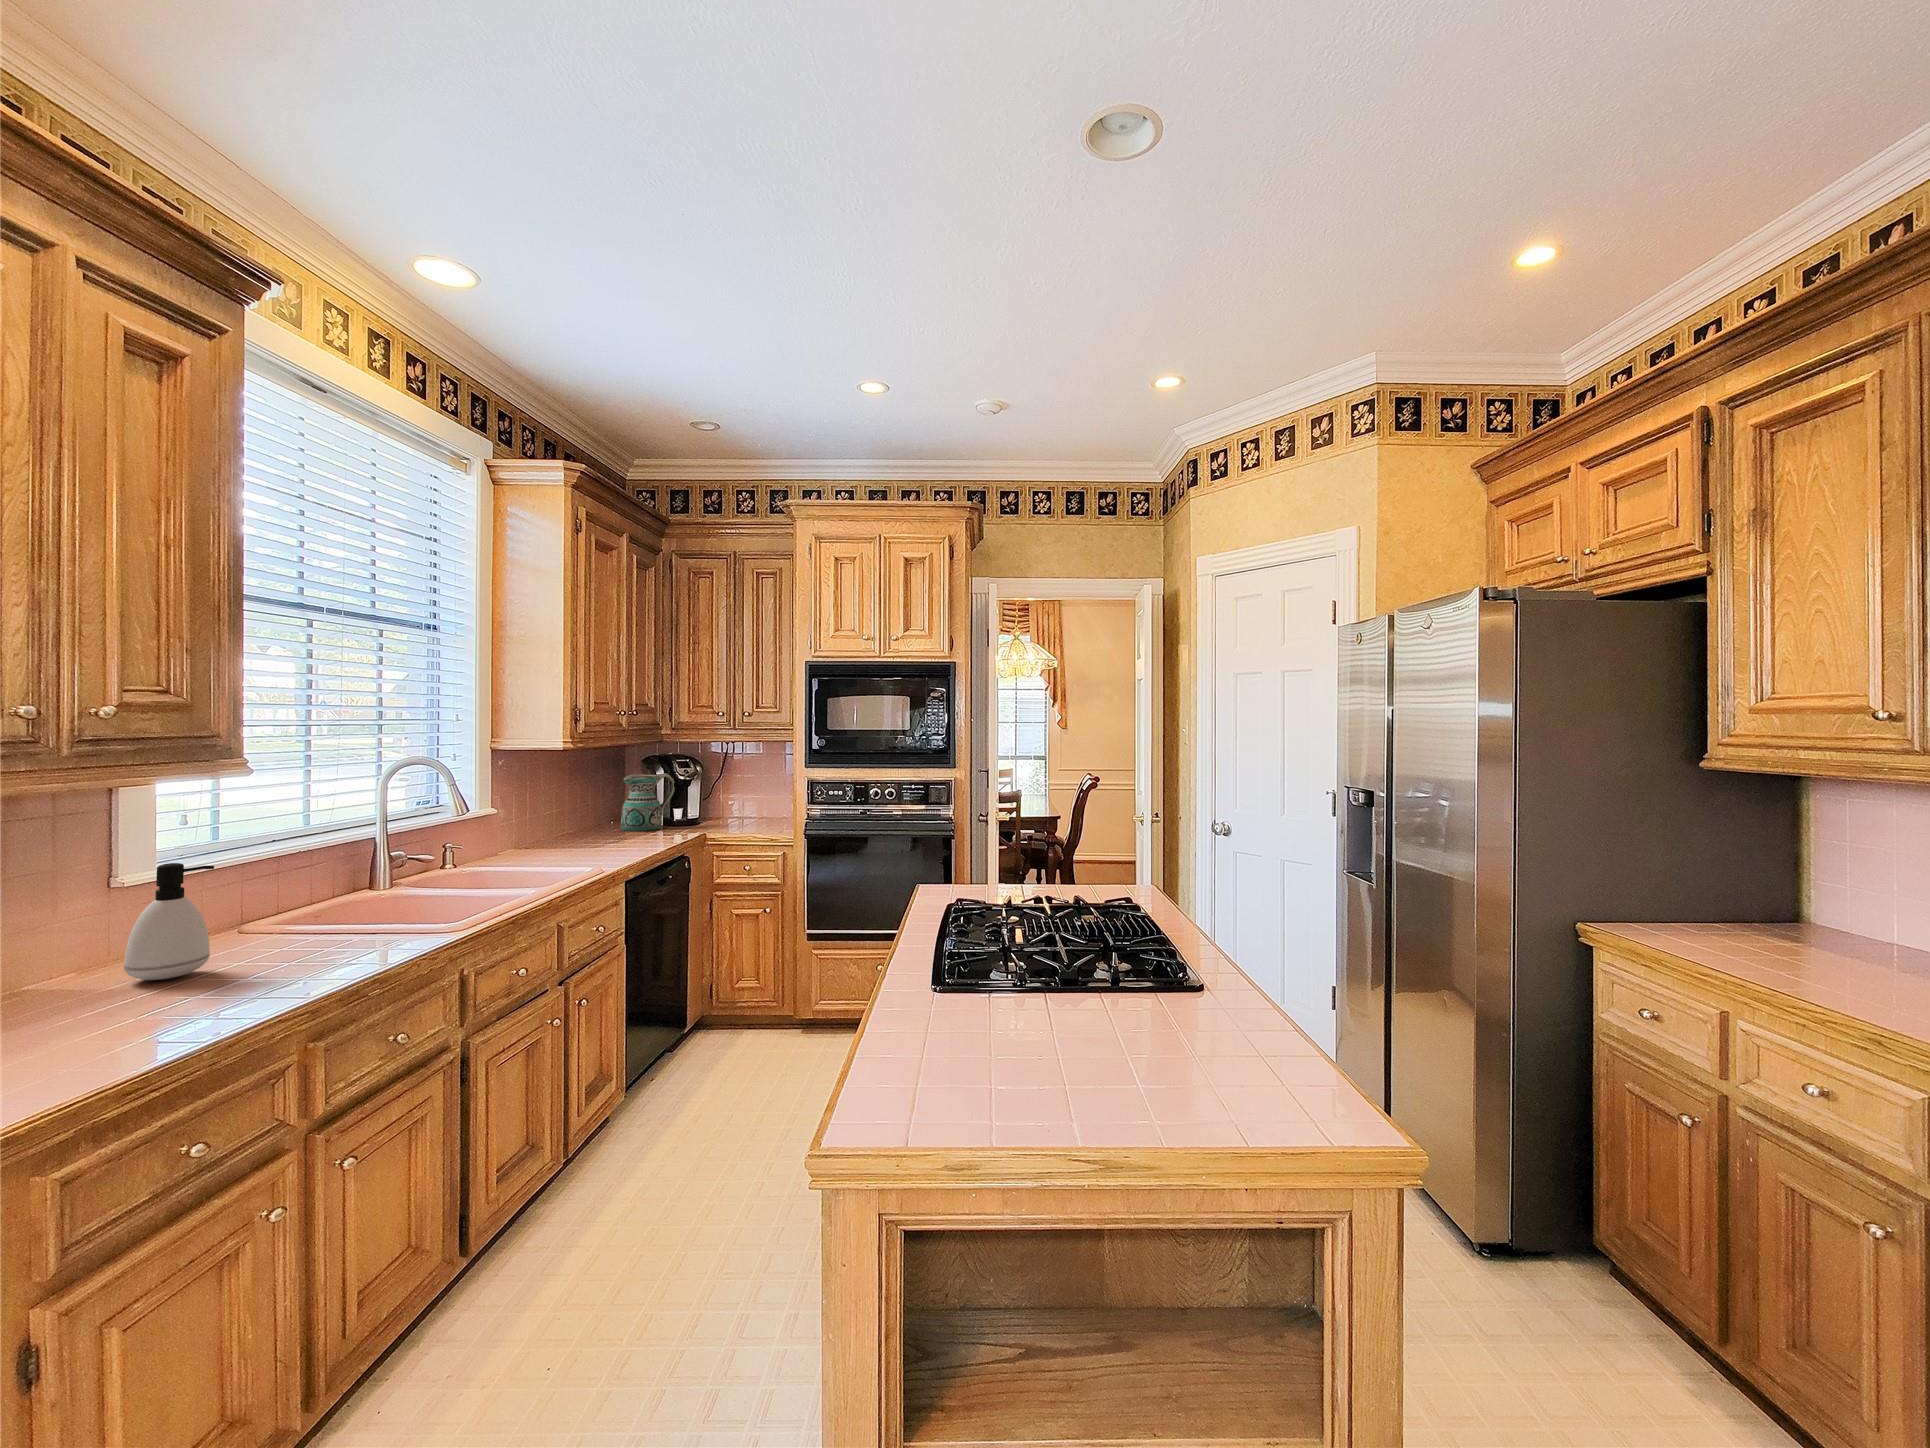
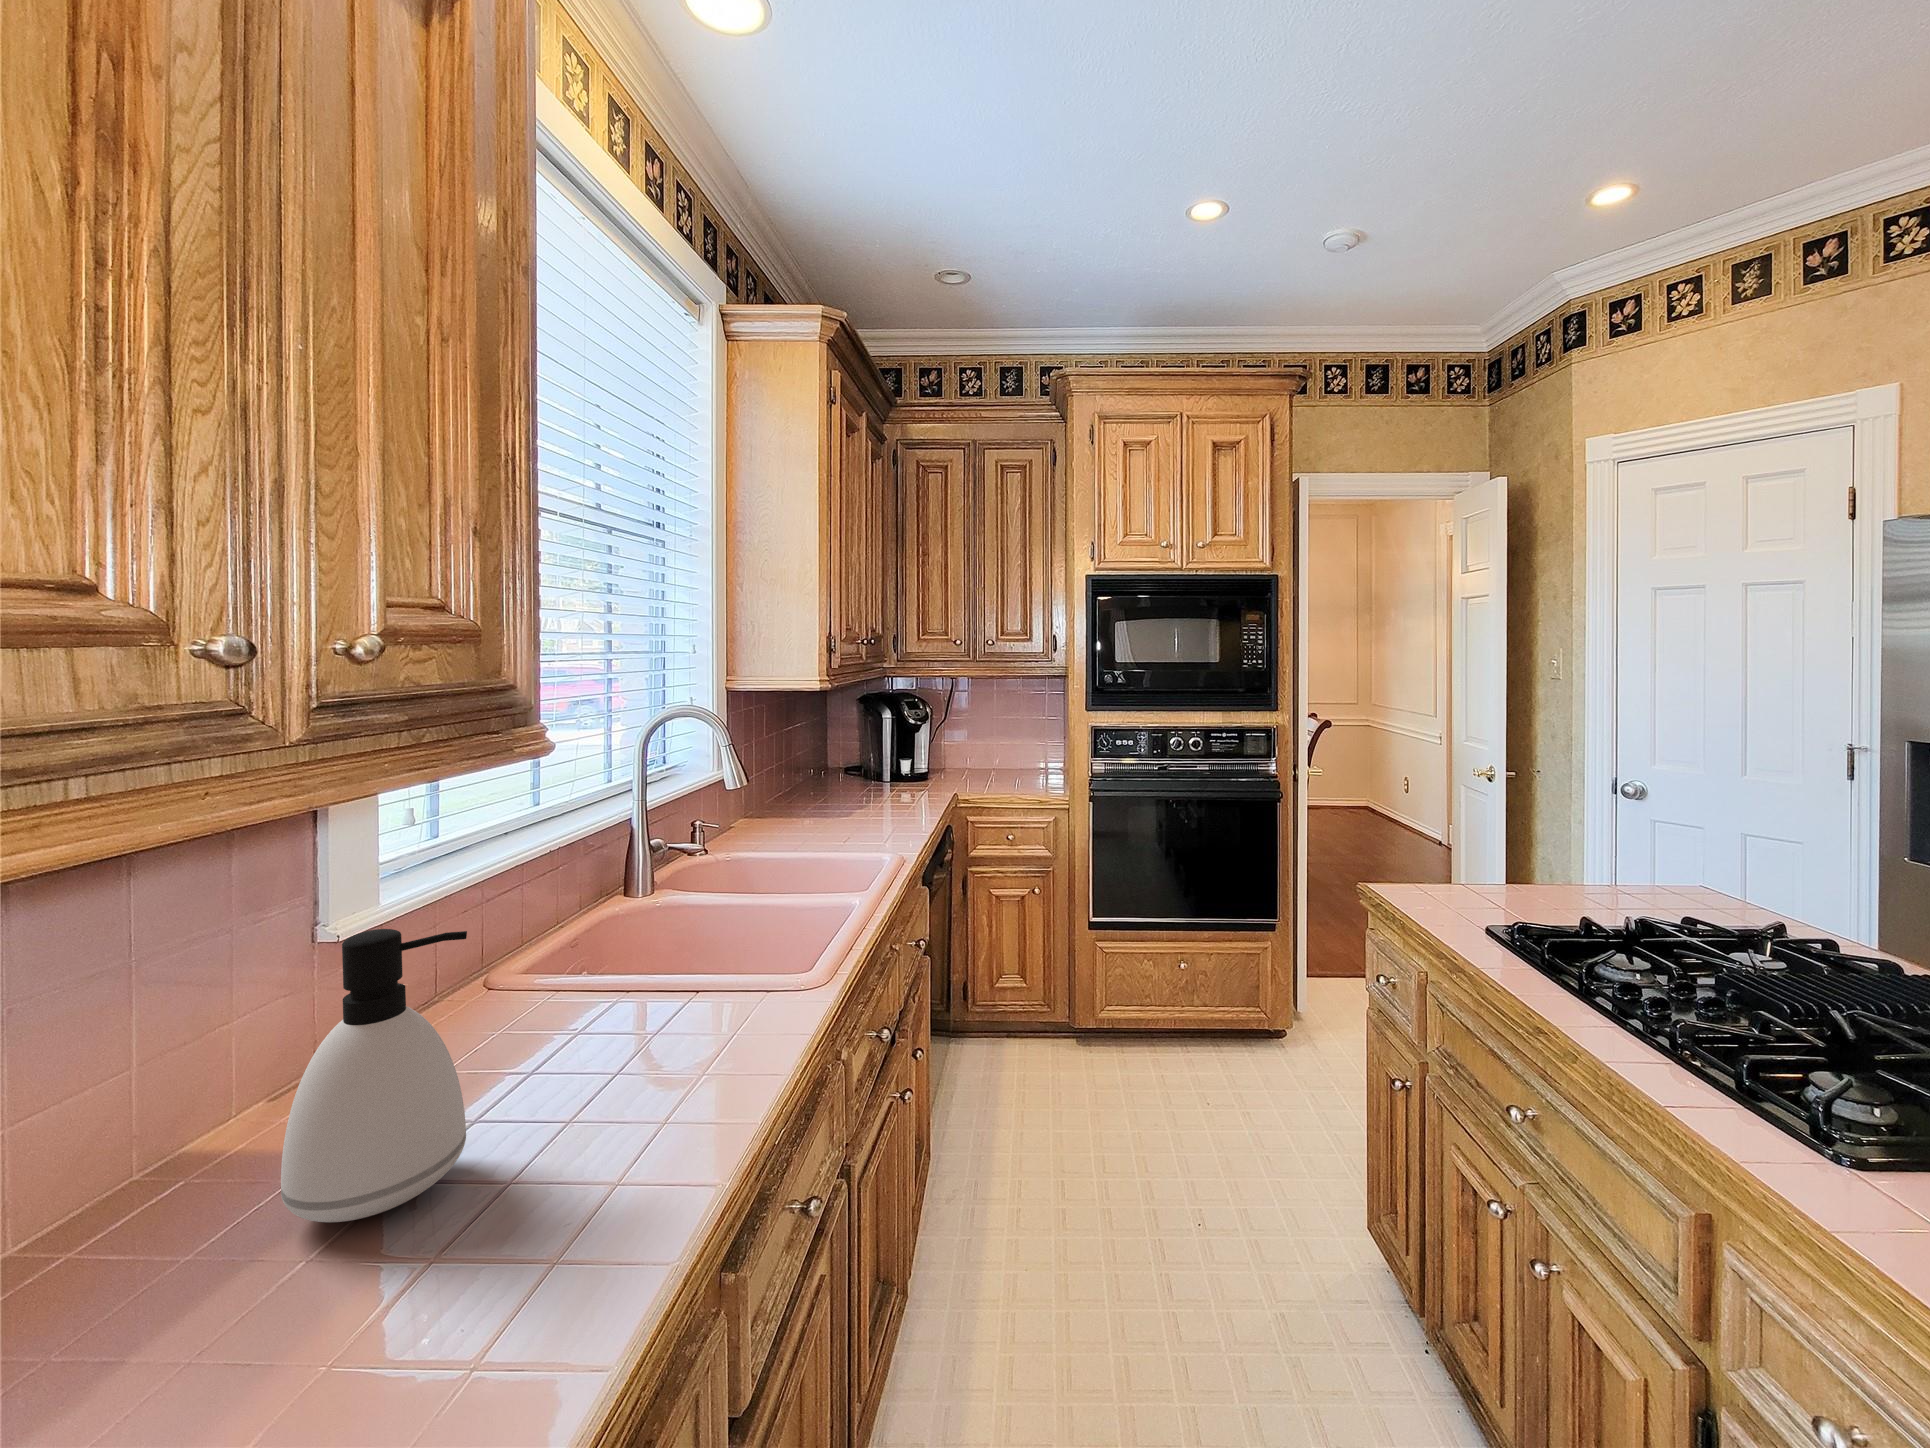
ceramic pitcher: present [621,773,675,831] -> none [843,719,901,791]

